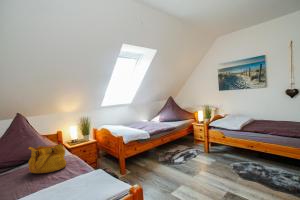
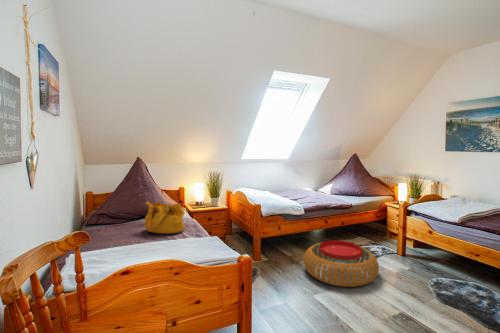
pouf: none [156,151,204,183] -> present [304,241,379,287]

